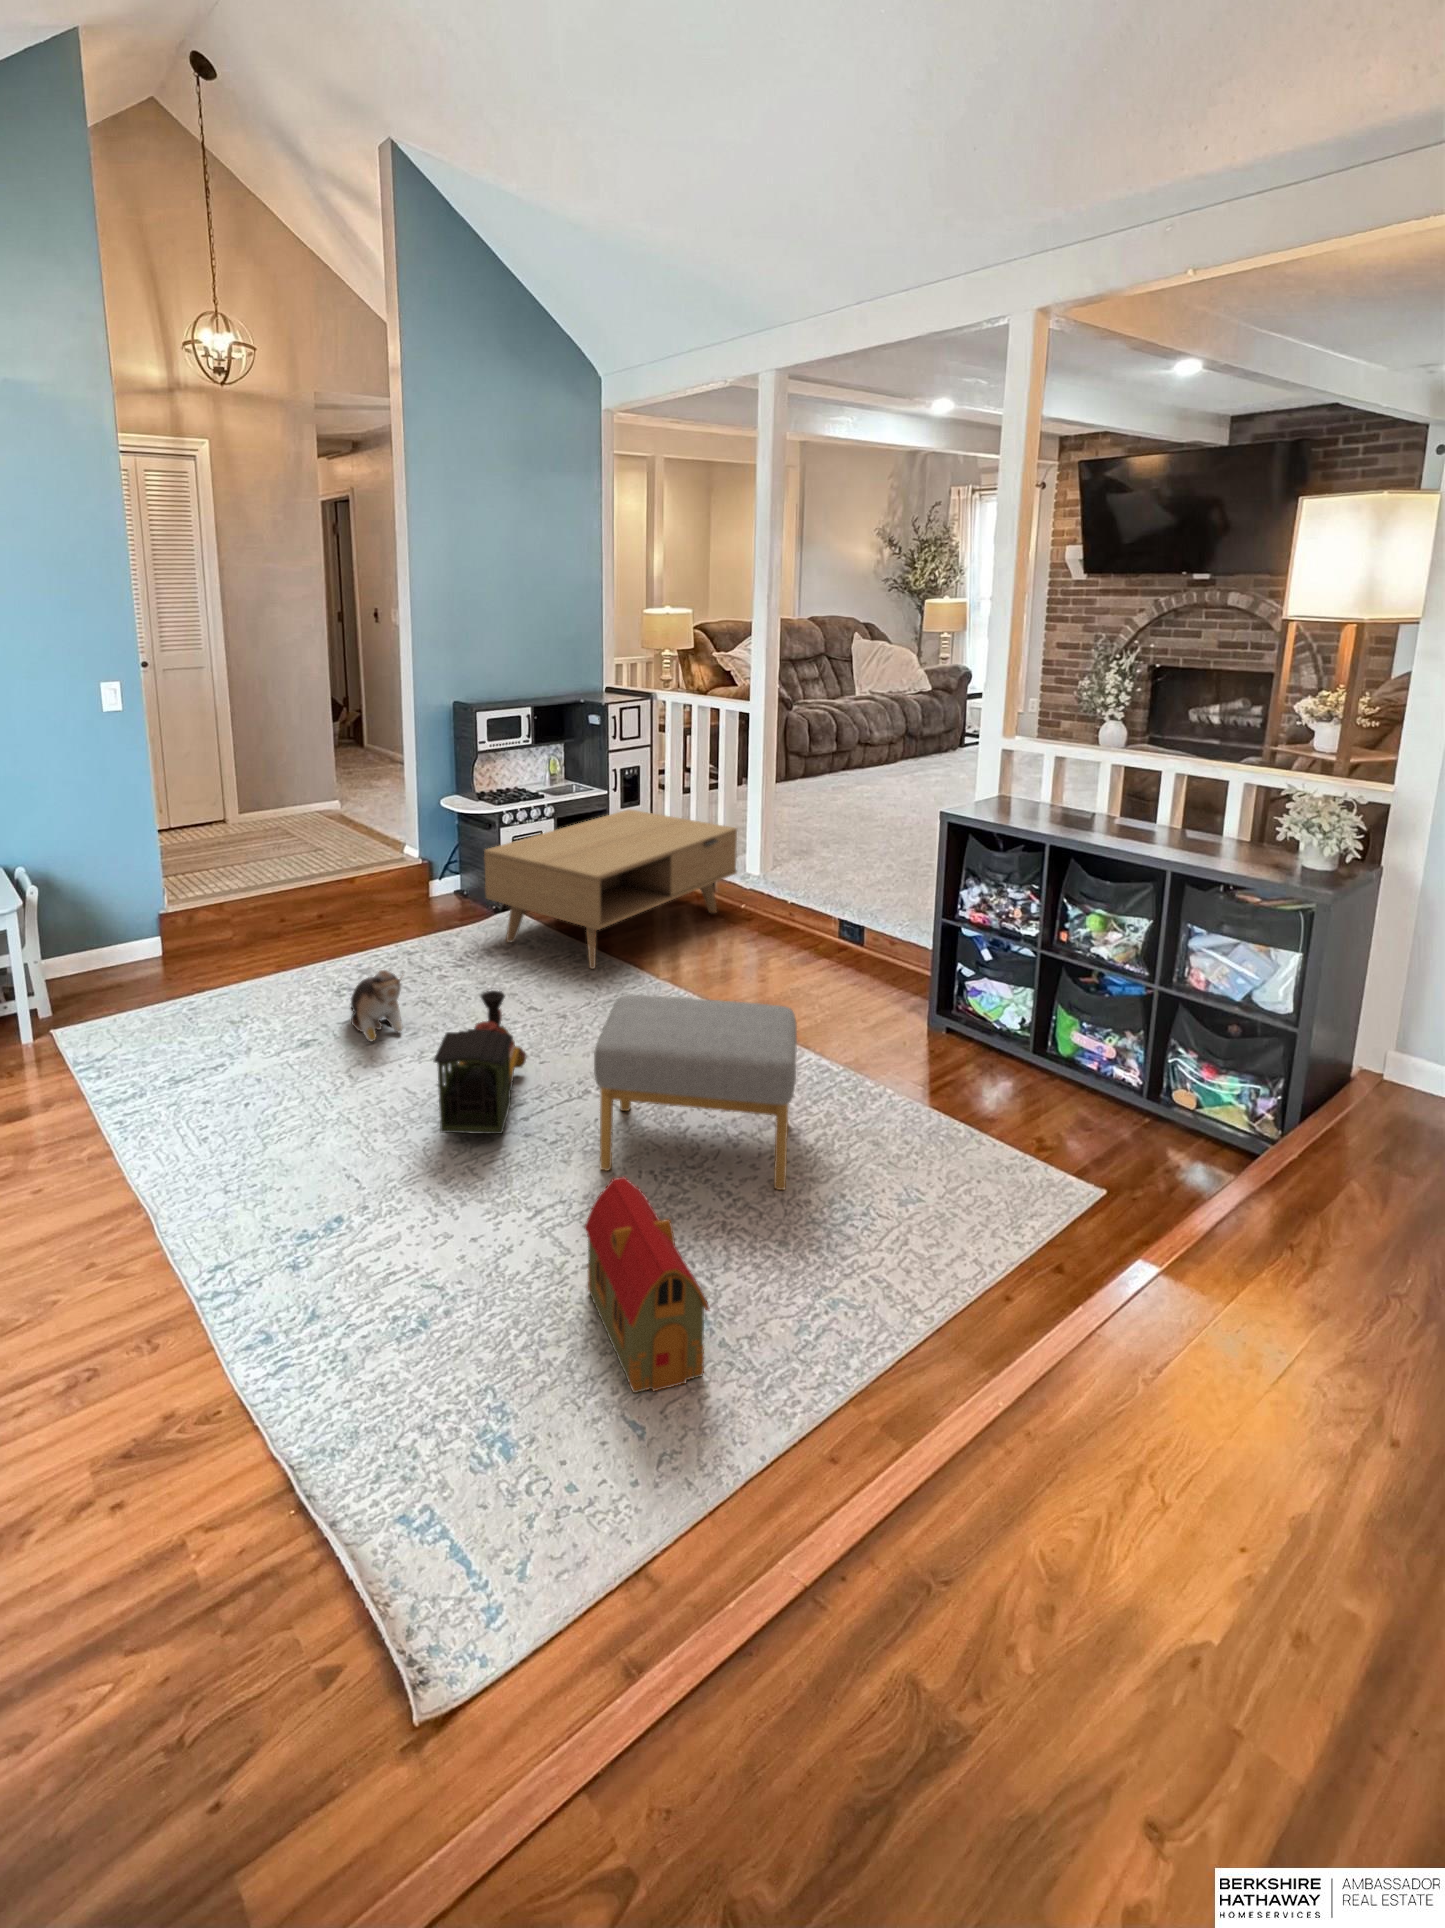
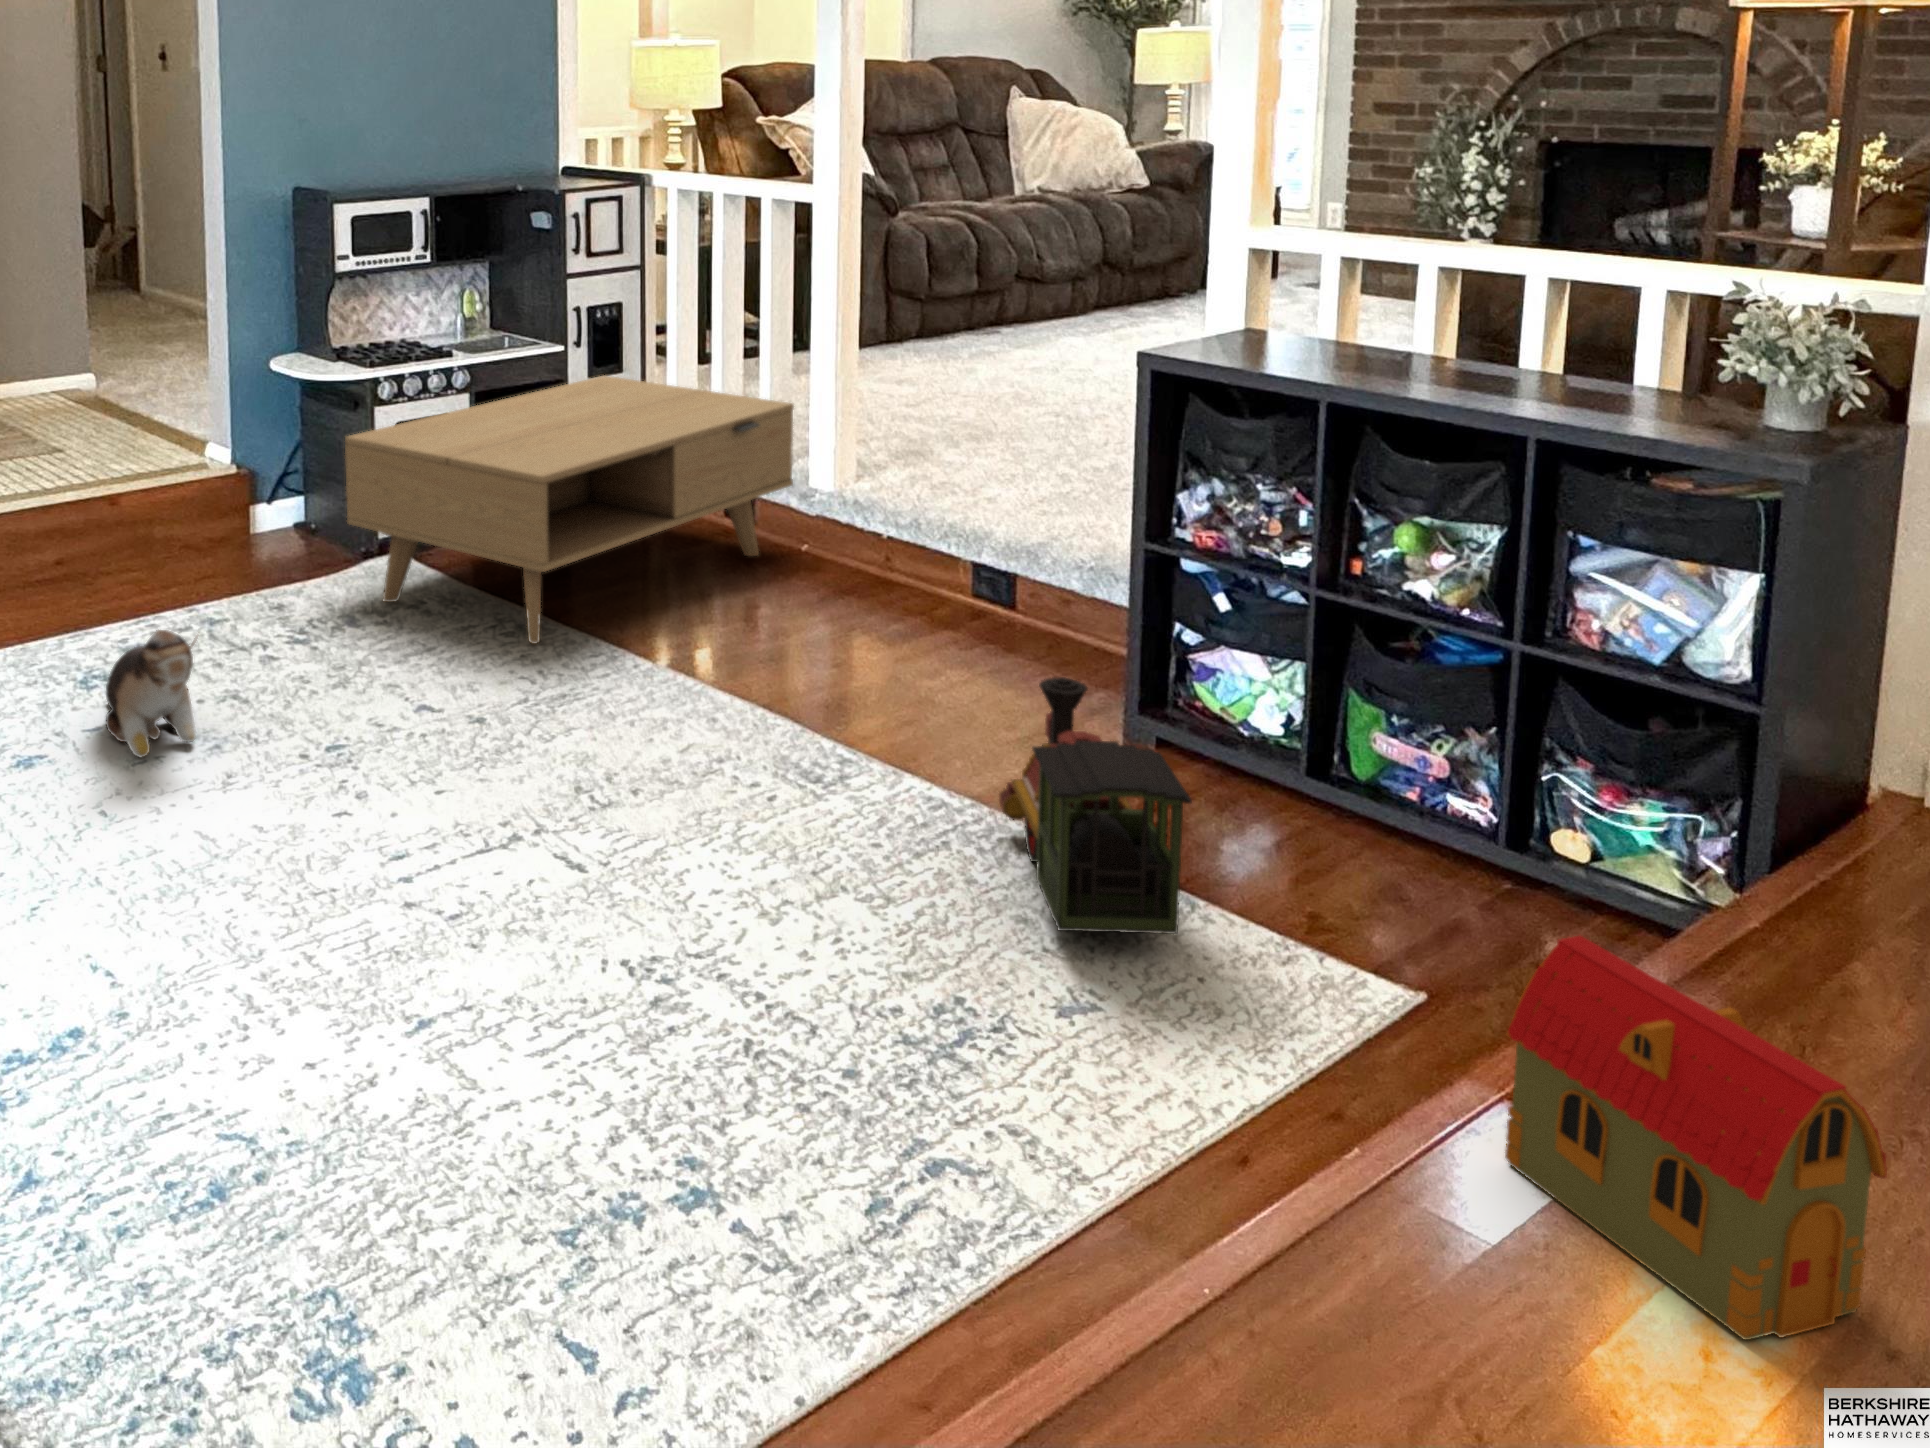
toy train: present [434,990,526,1134] -> present [999,677,1192,934]
footstool: present [594,995,797,1190] -> none [524,658,881,989]
toy house: present [585,1176,709,1393] -> present [1505,936,1887,1340]

